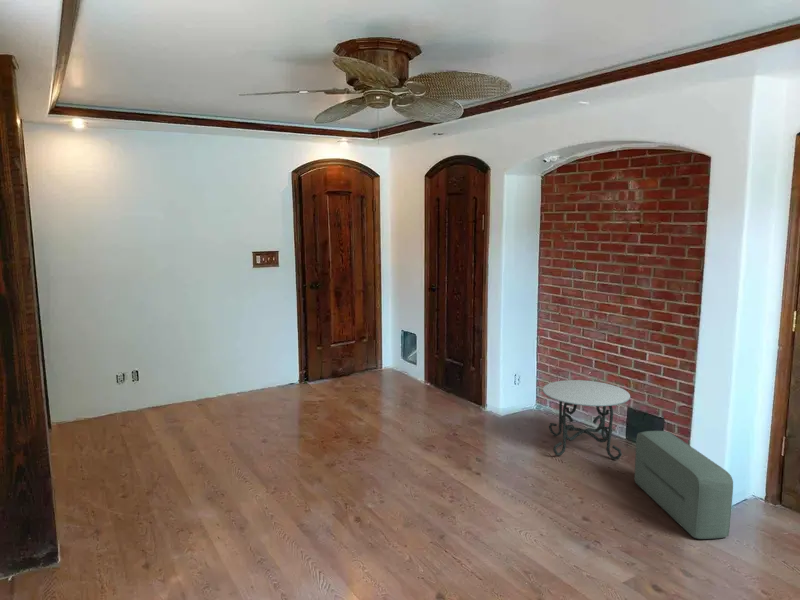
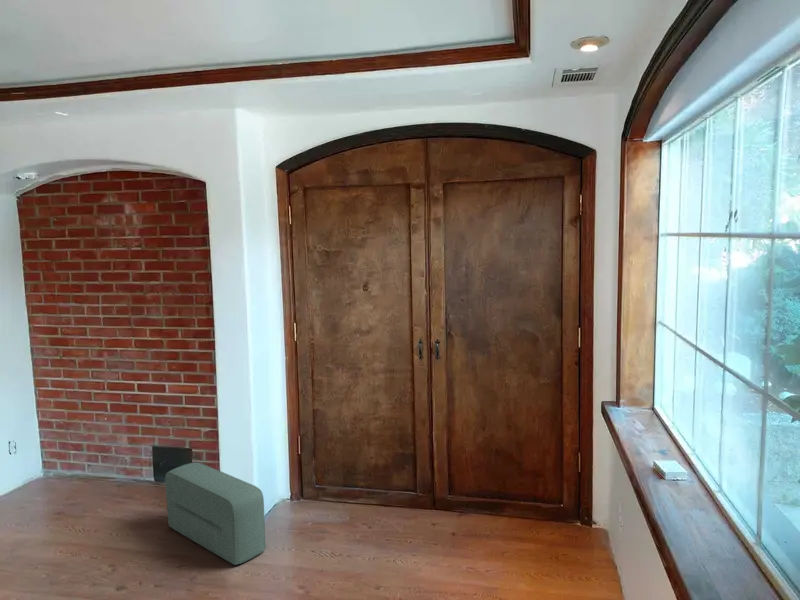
side table: present [543,380,630,459] -> none [46,427,154,527]

